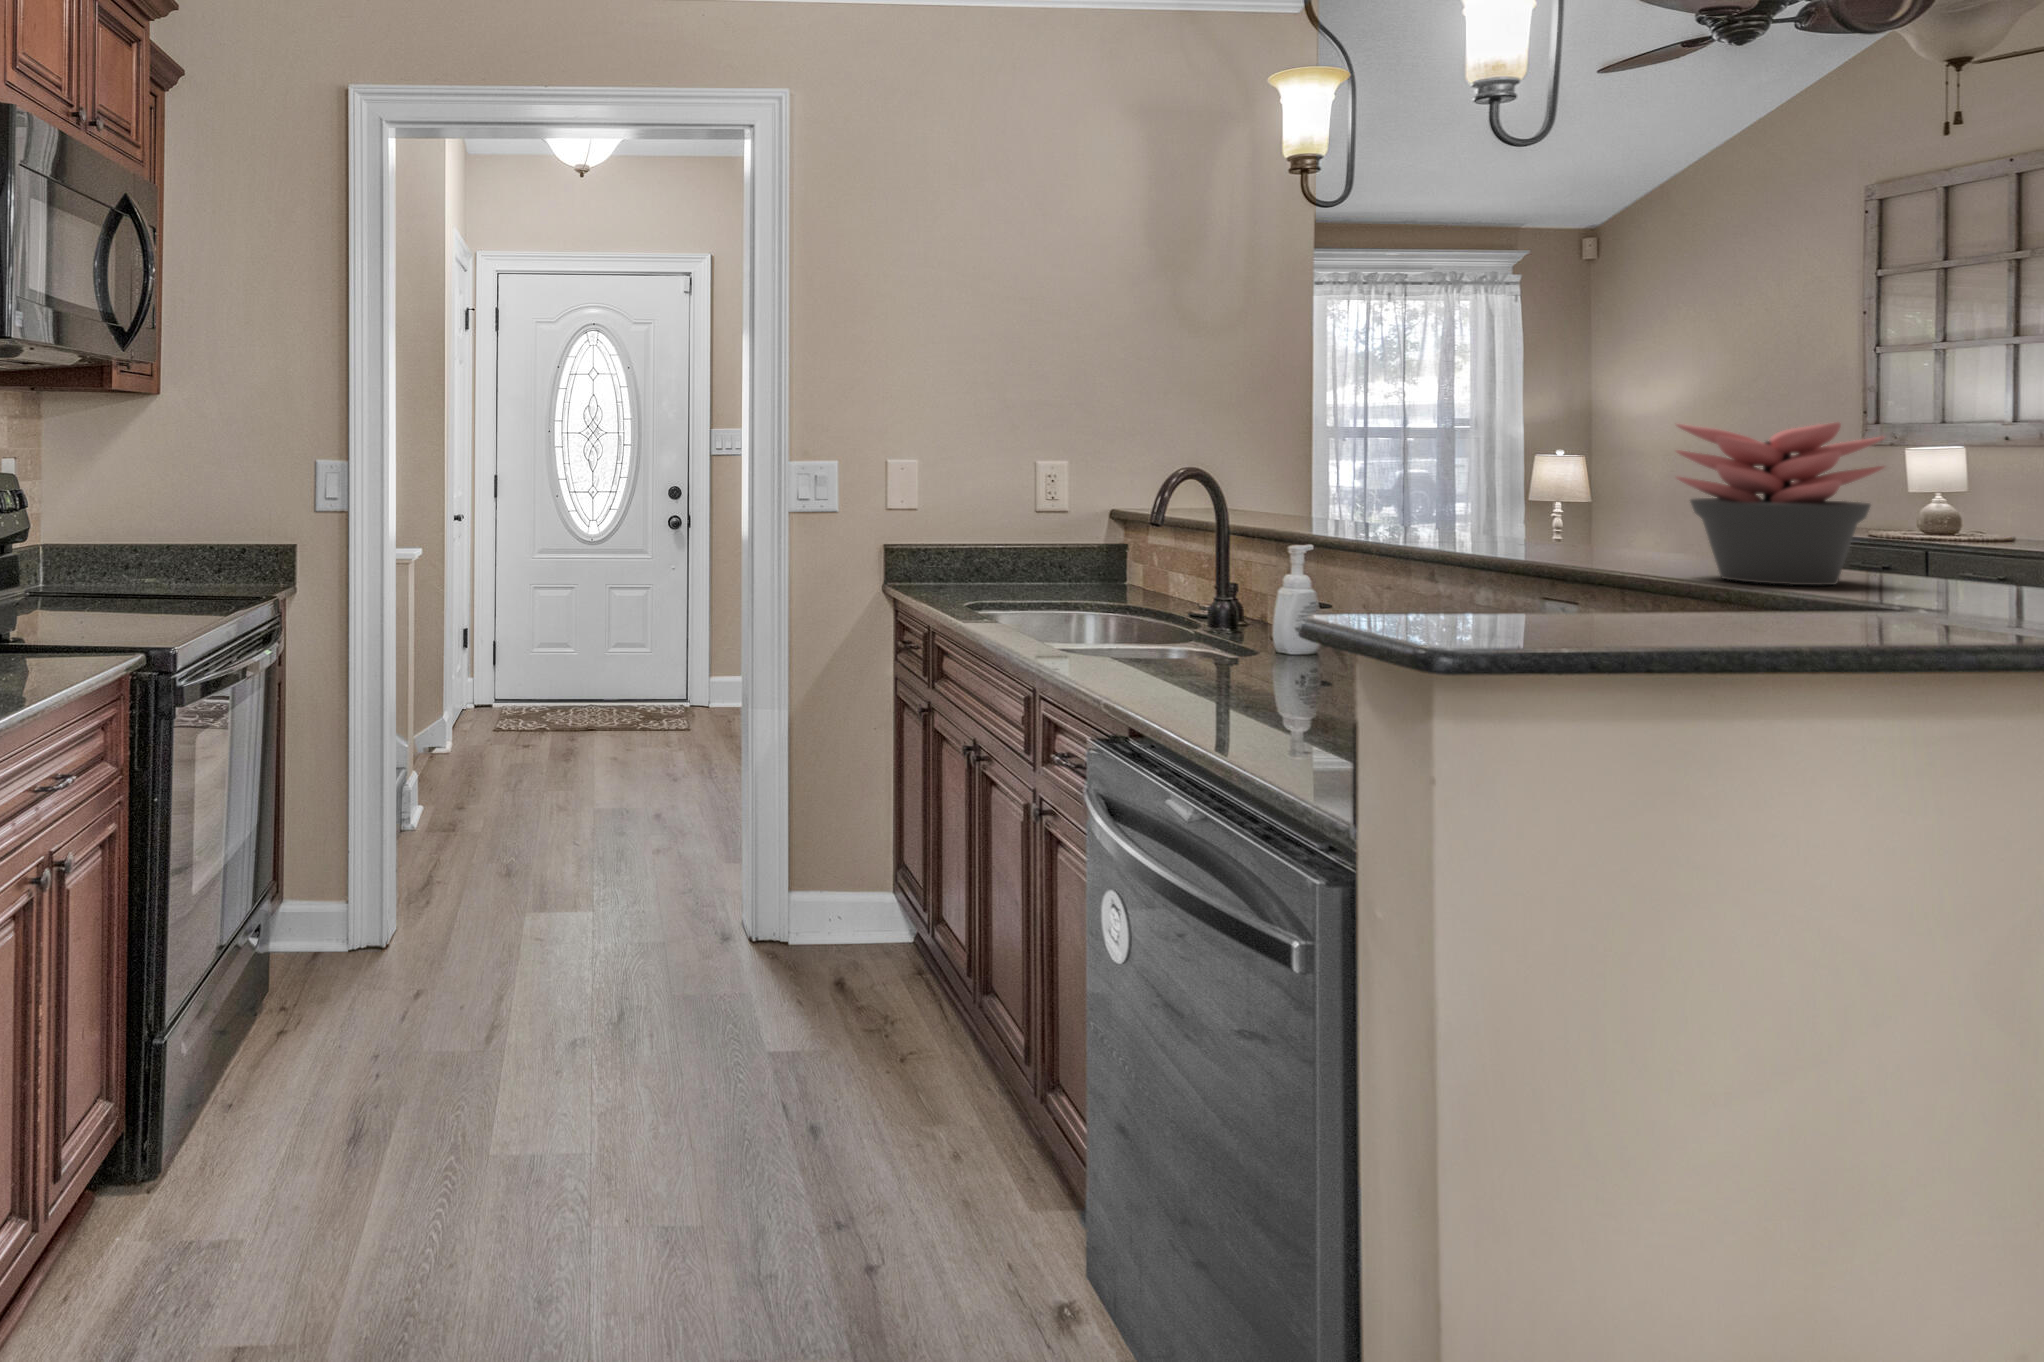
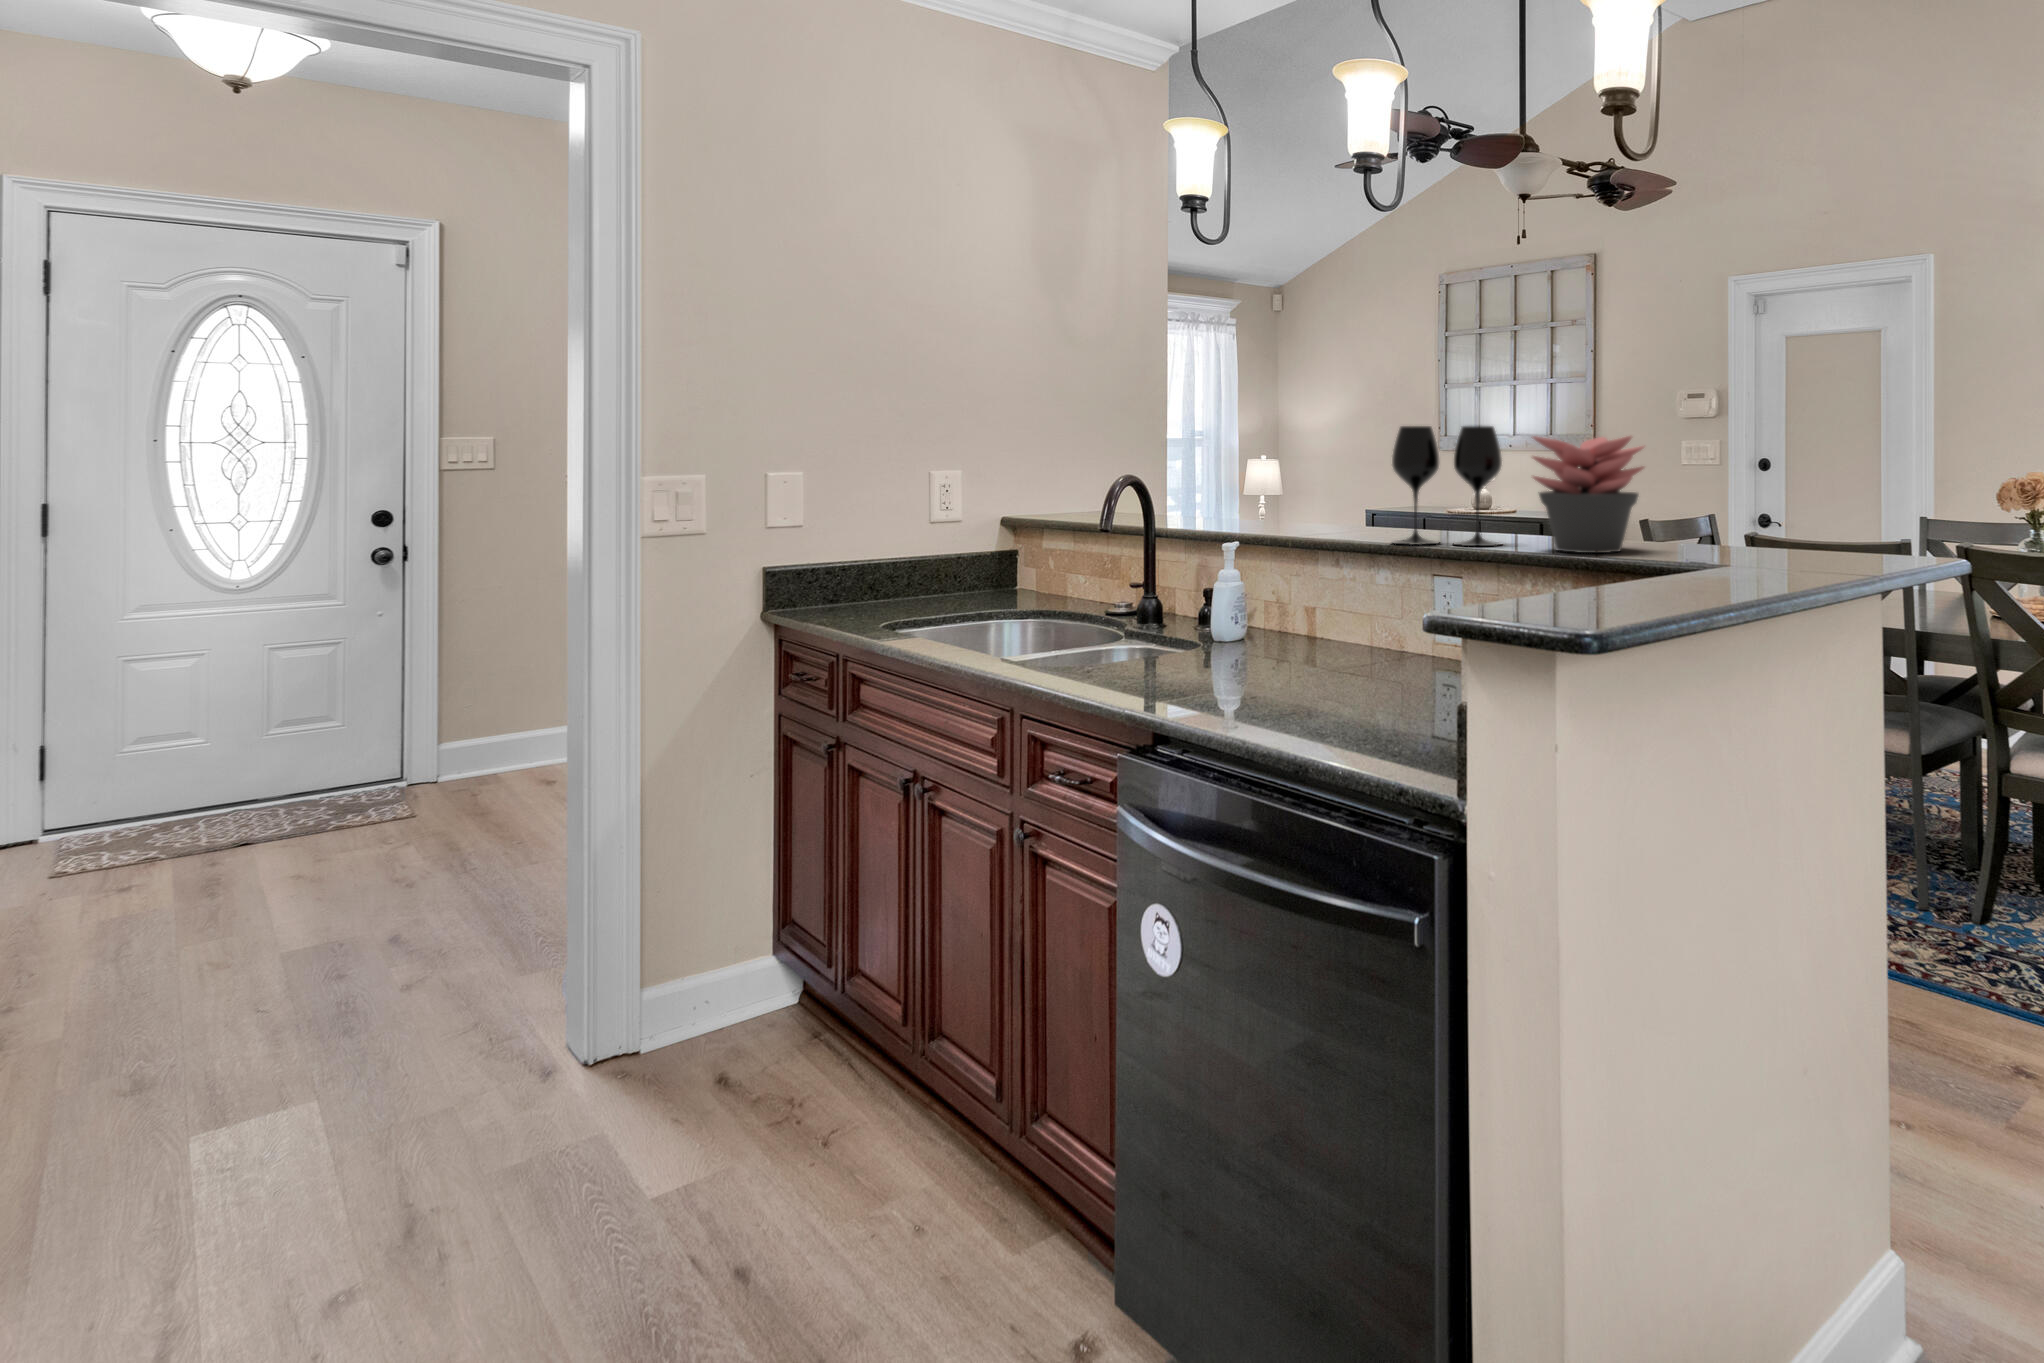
wine glass: none [1491,411,1660,567] -> present [1392,426,1502,546]

